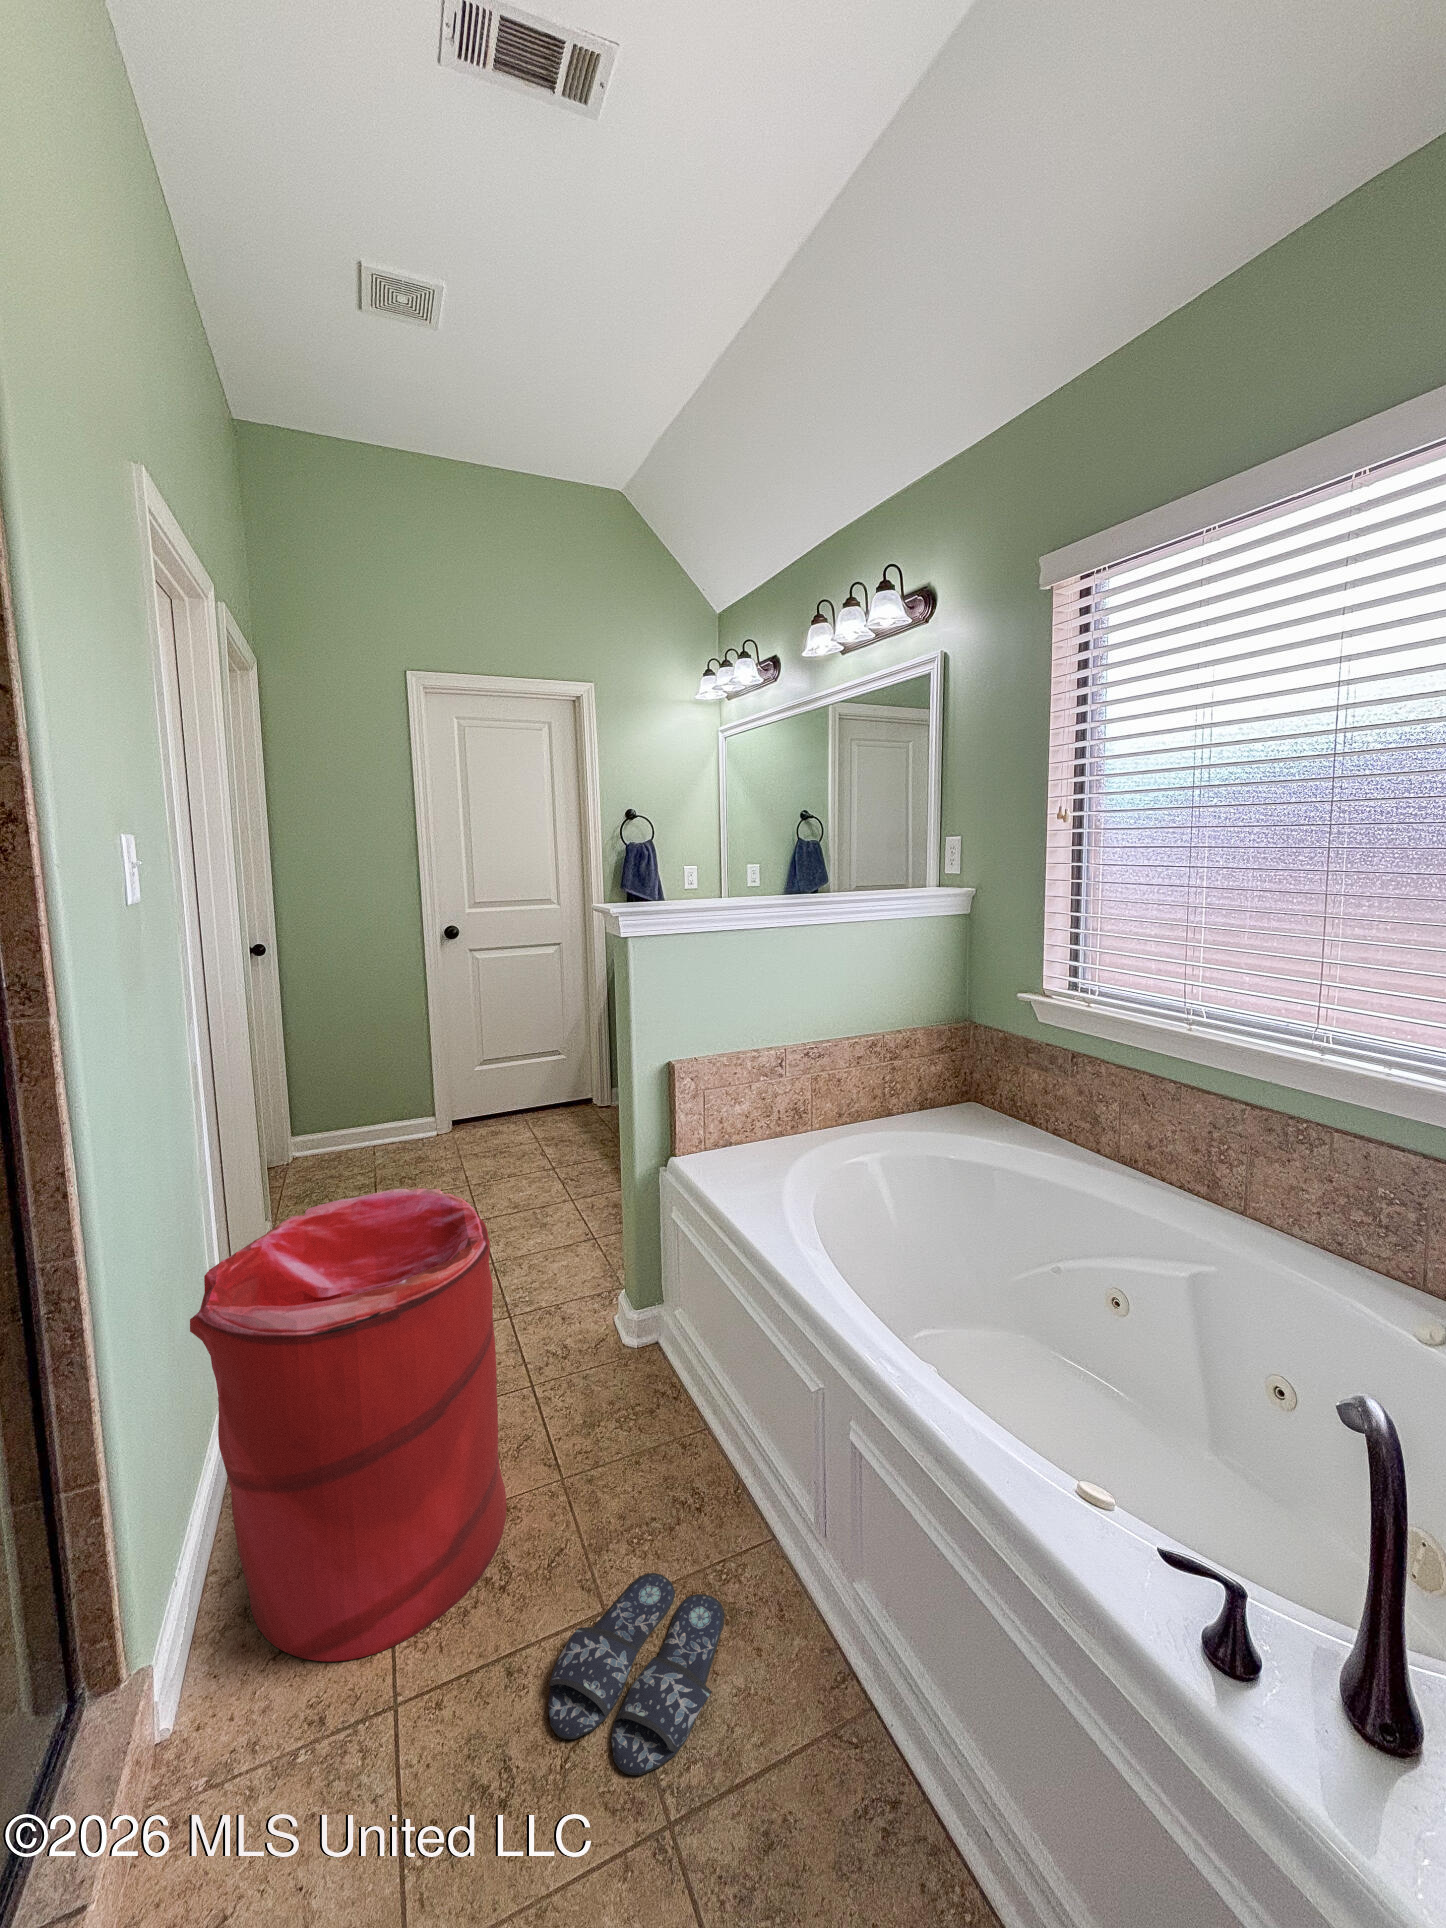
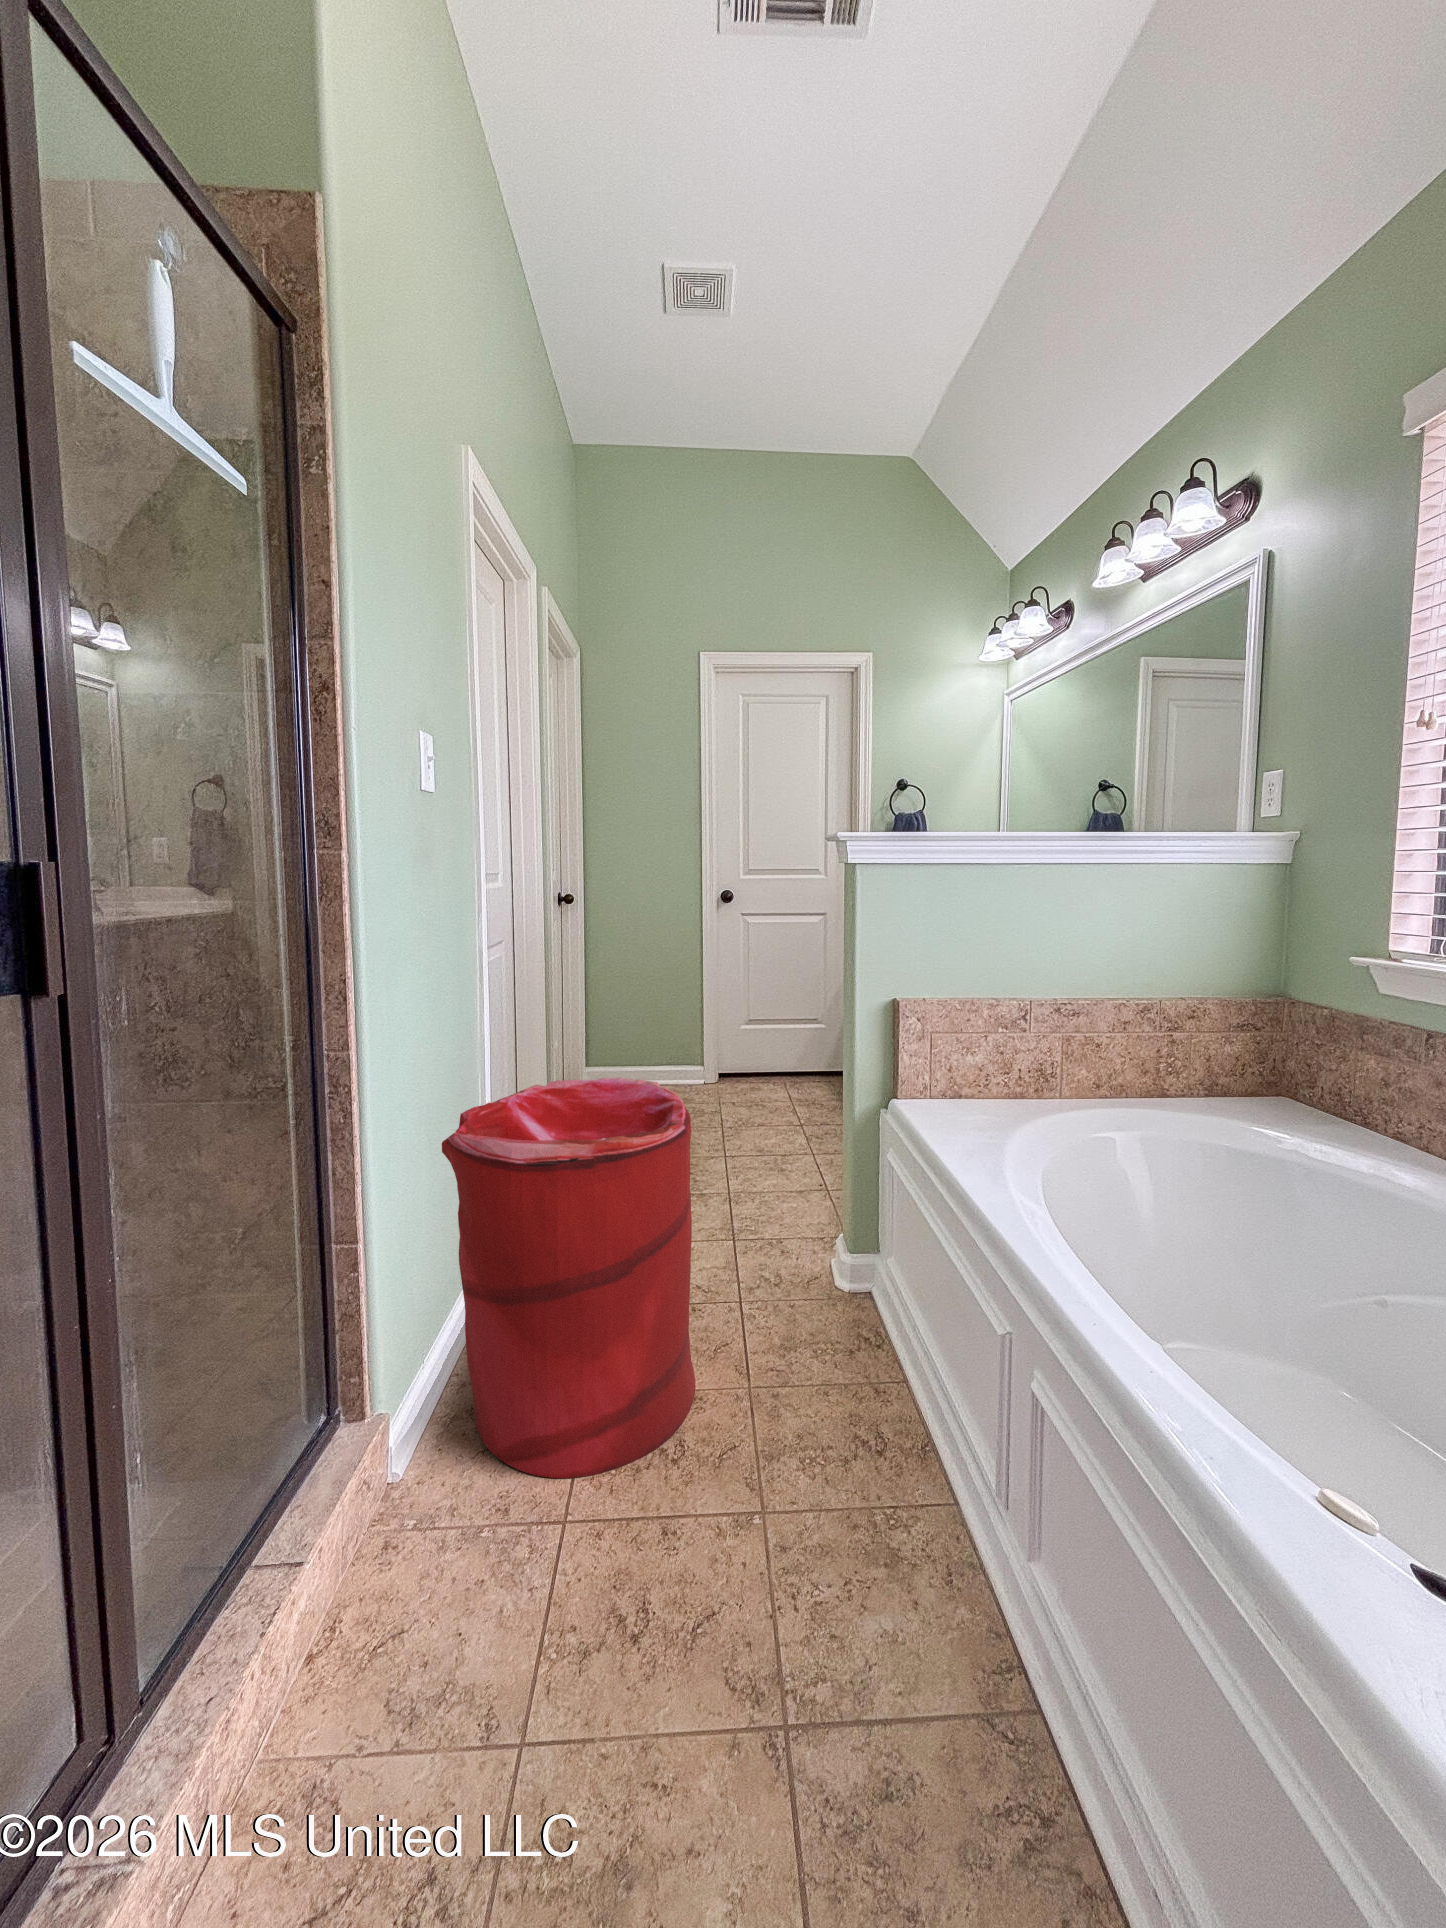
slippers: present [548,1573,725,1775] -> none [691,1495,885,1668]

